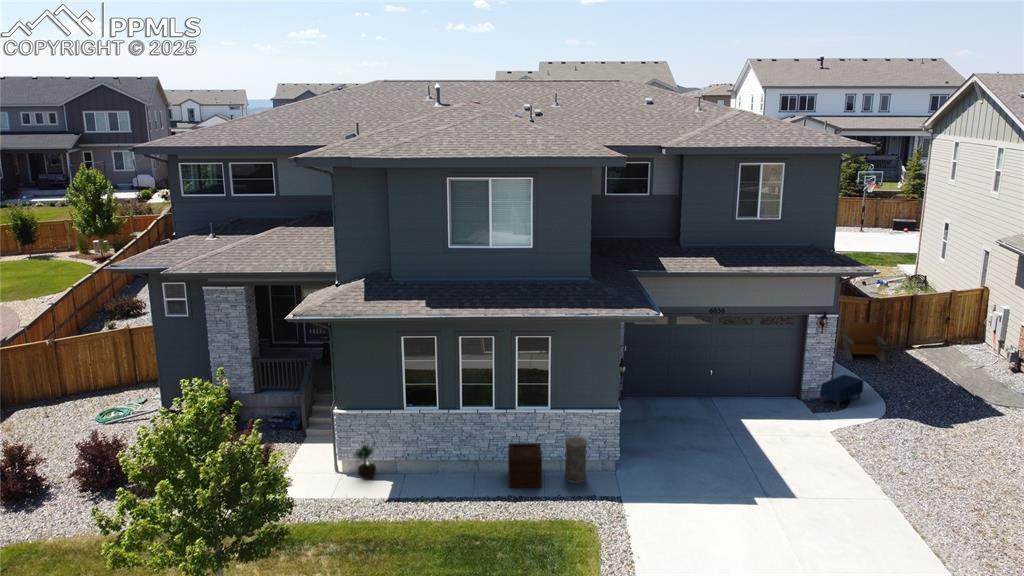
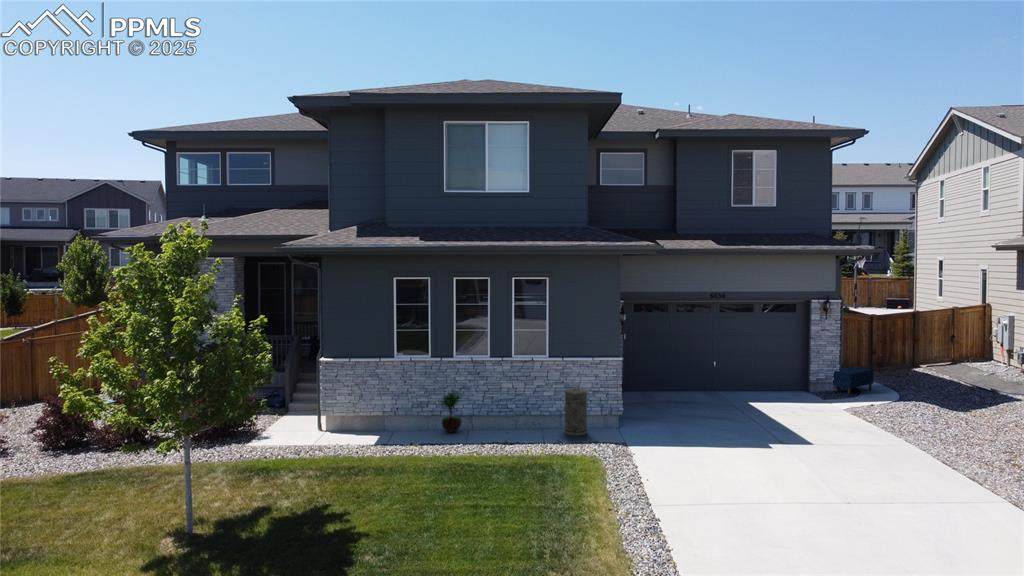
lounge chair: present [841,322,887,361] -> none [846,334,894,371]
wooden crate: present [508,443,542,488] -> none [504,396,540,438]
potted tree: present [353,444,376,479] -> present [439,392,461,432]

